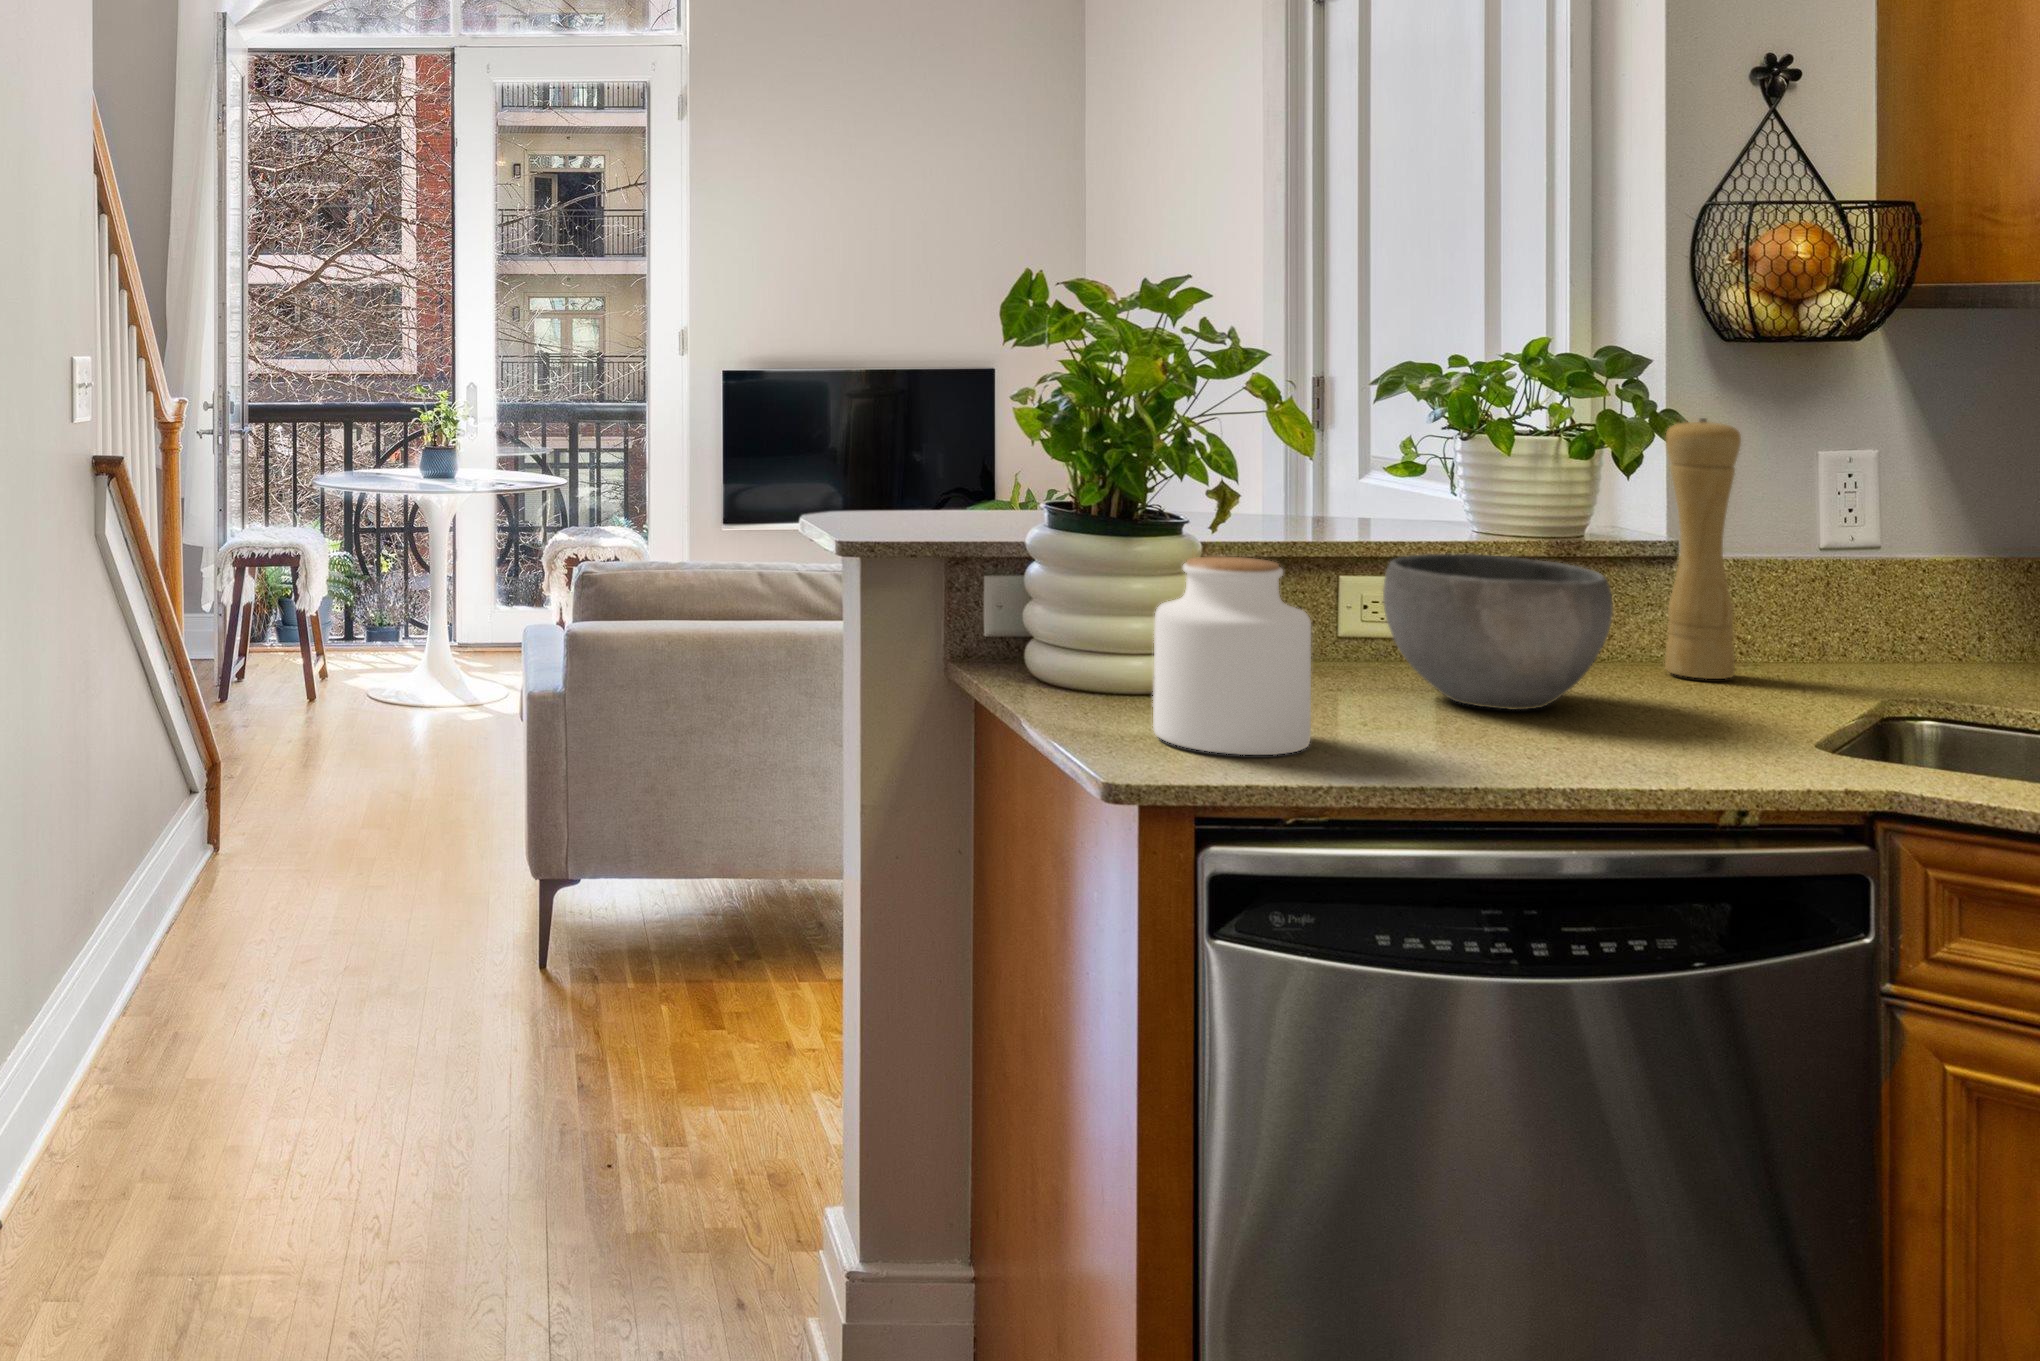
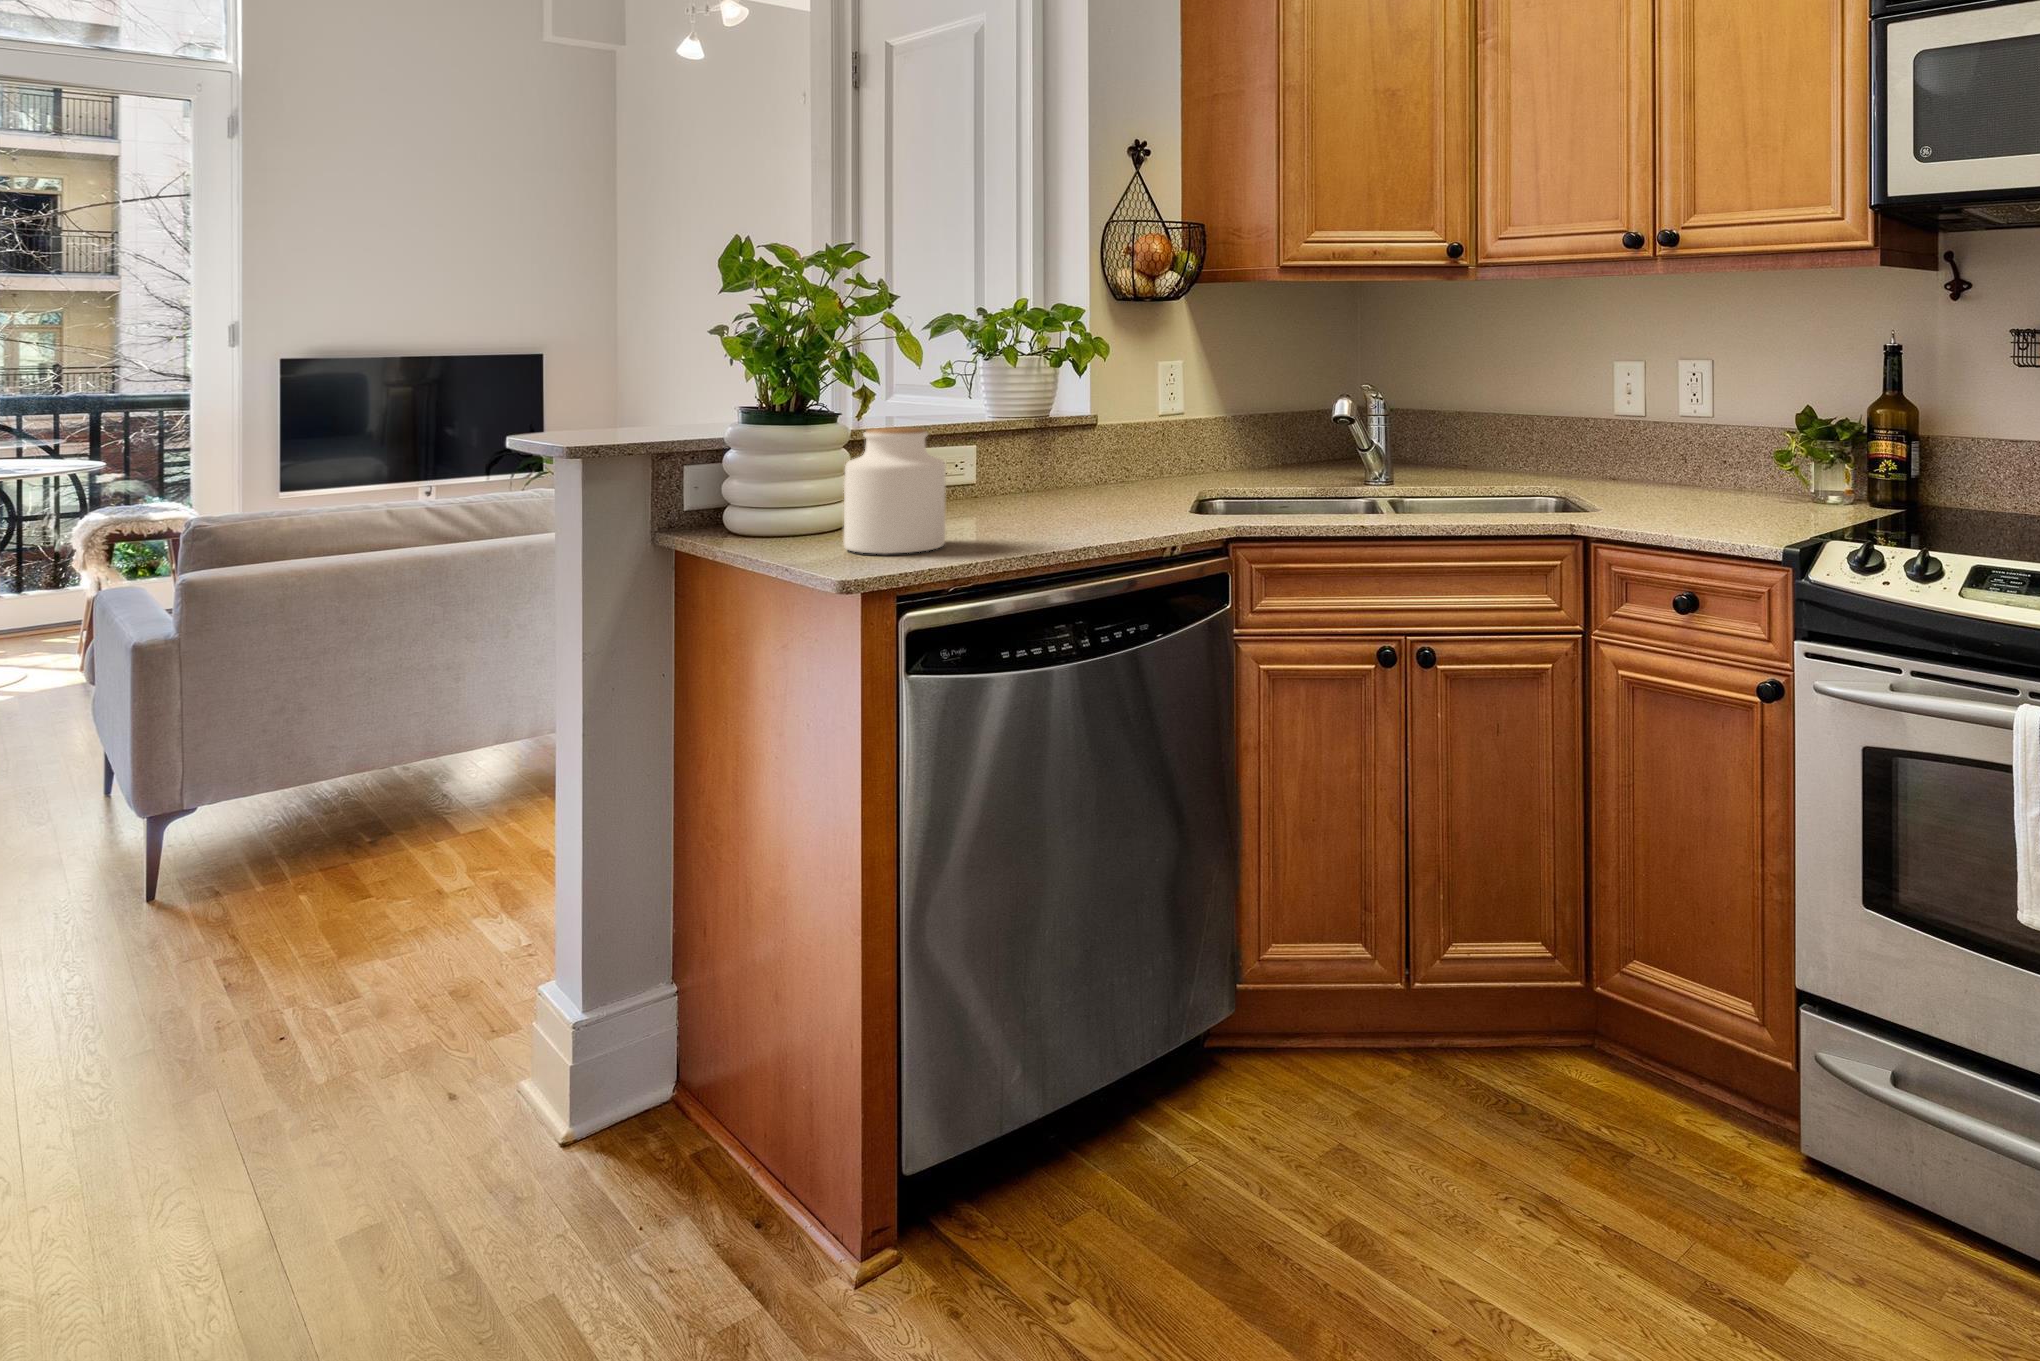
pepper mill: present [1665,418,1741,679] -> none [1097,344,1135,494]
bowl: present [1383,554,1613,710] -> none [960,427,1088,517]

